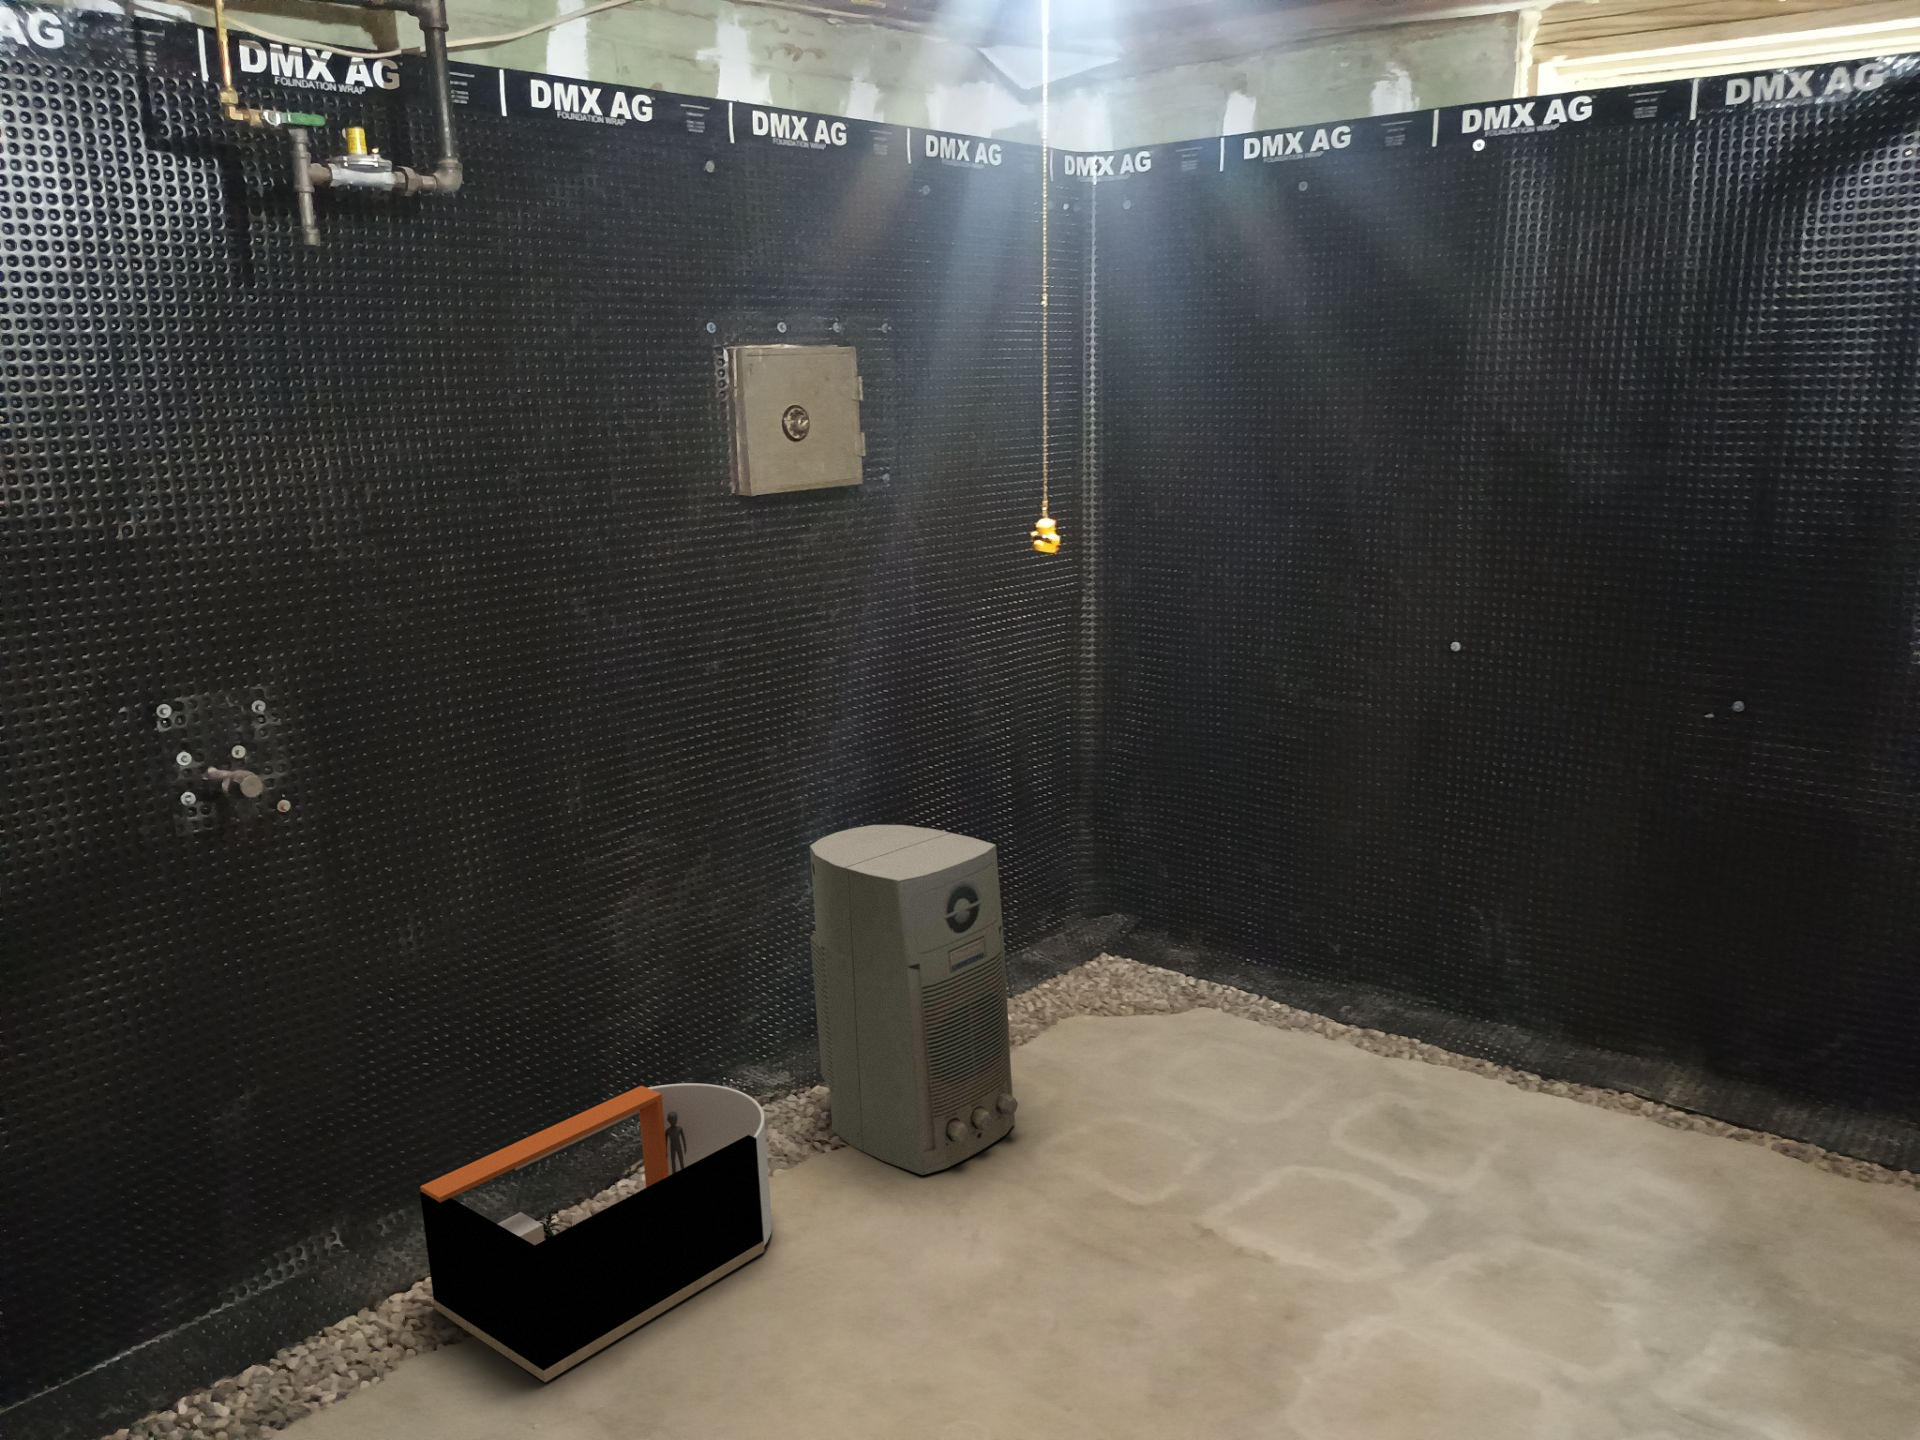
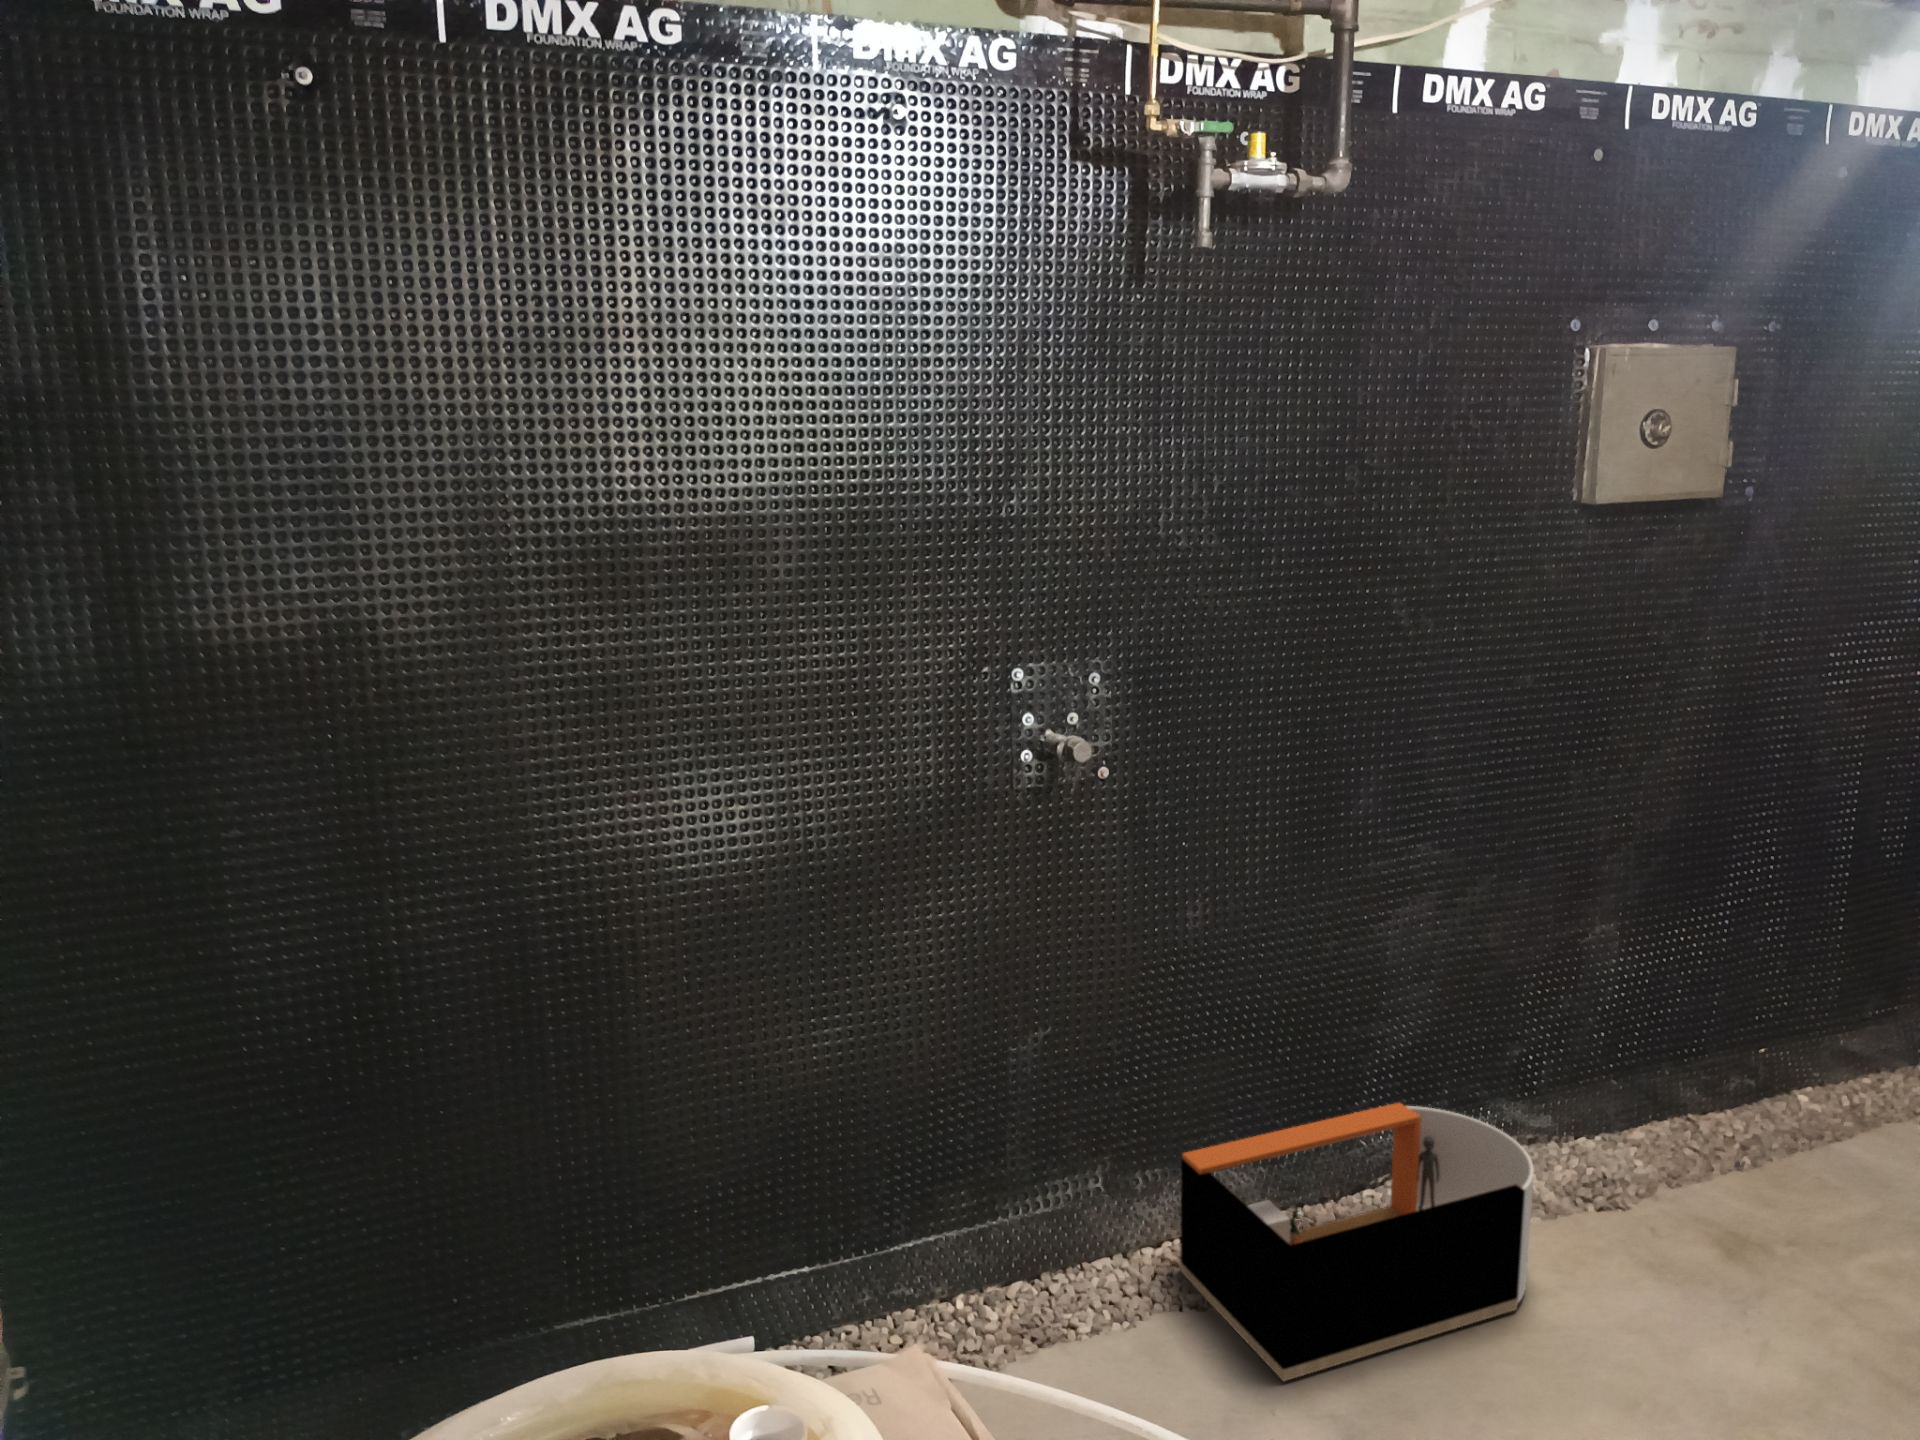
air purifier: present [810,825,1018,1175] -> none [1588,876,1845,1273]

